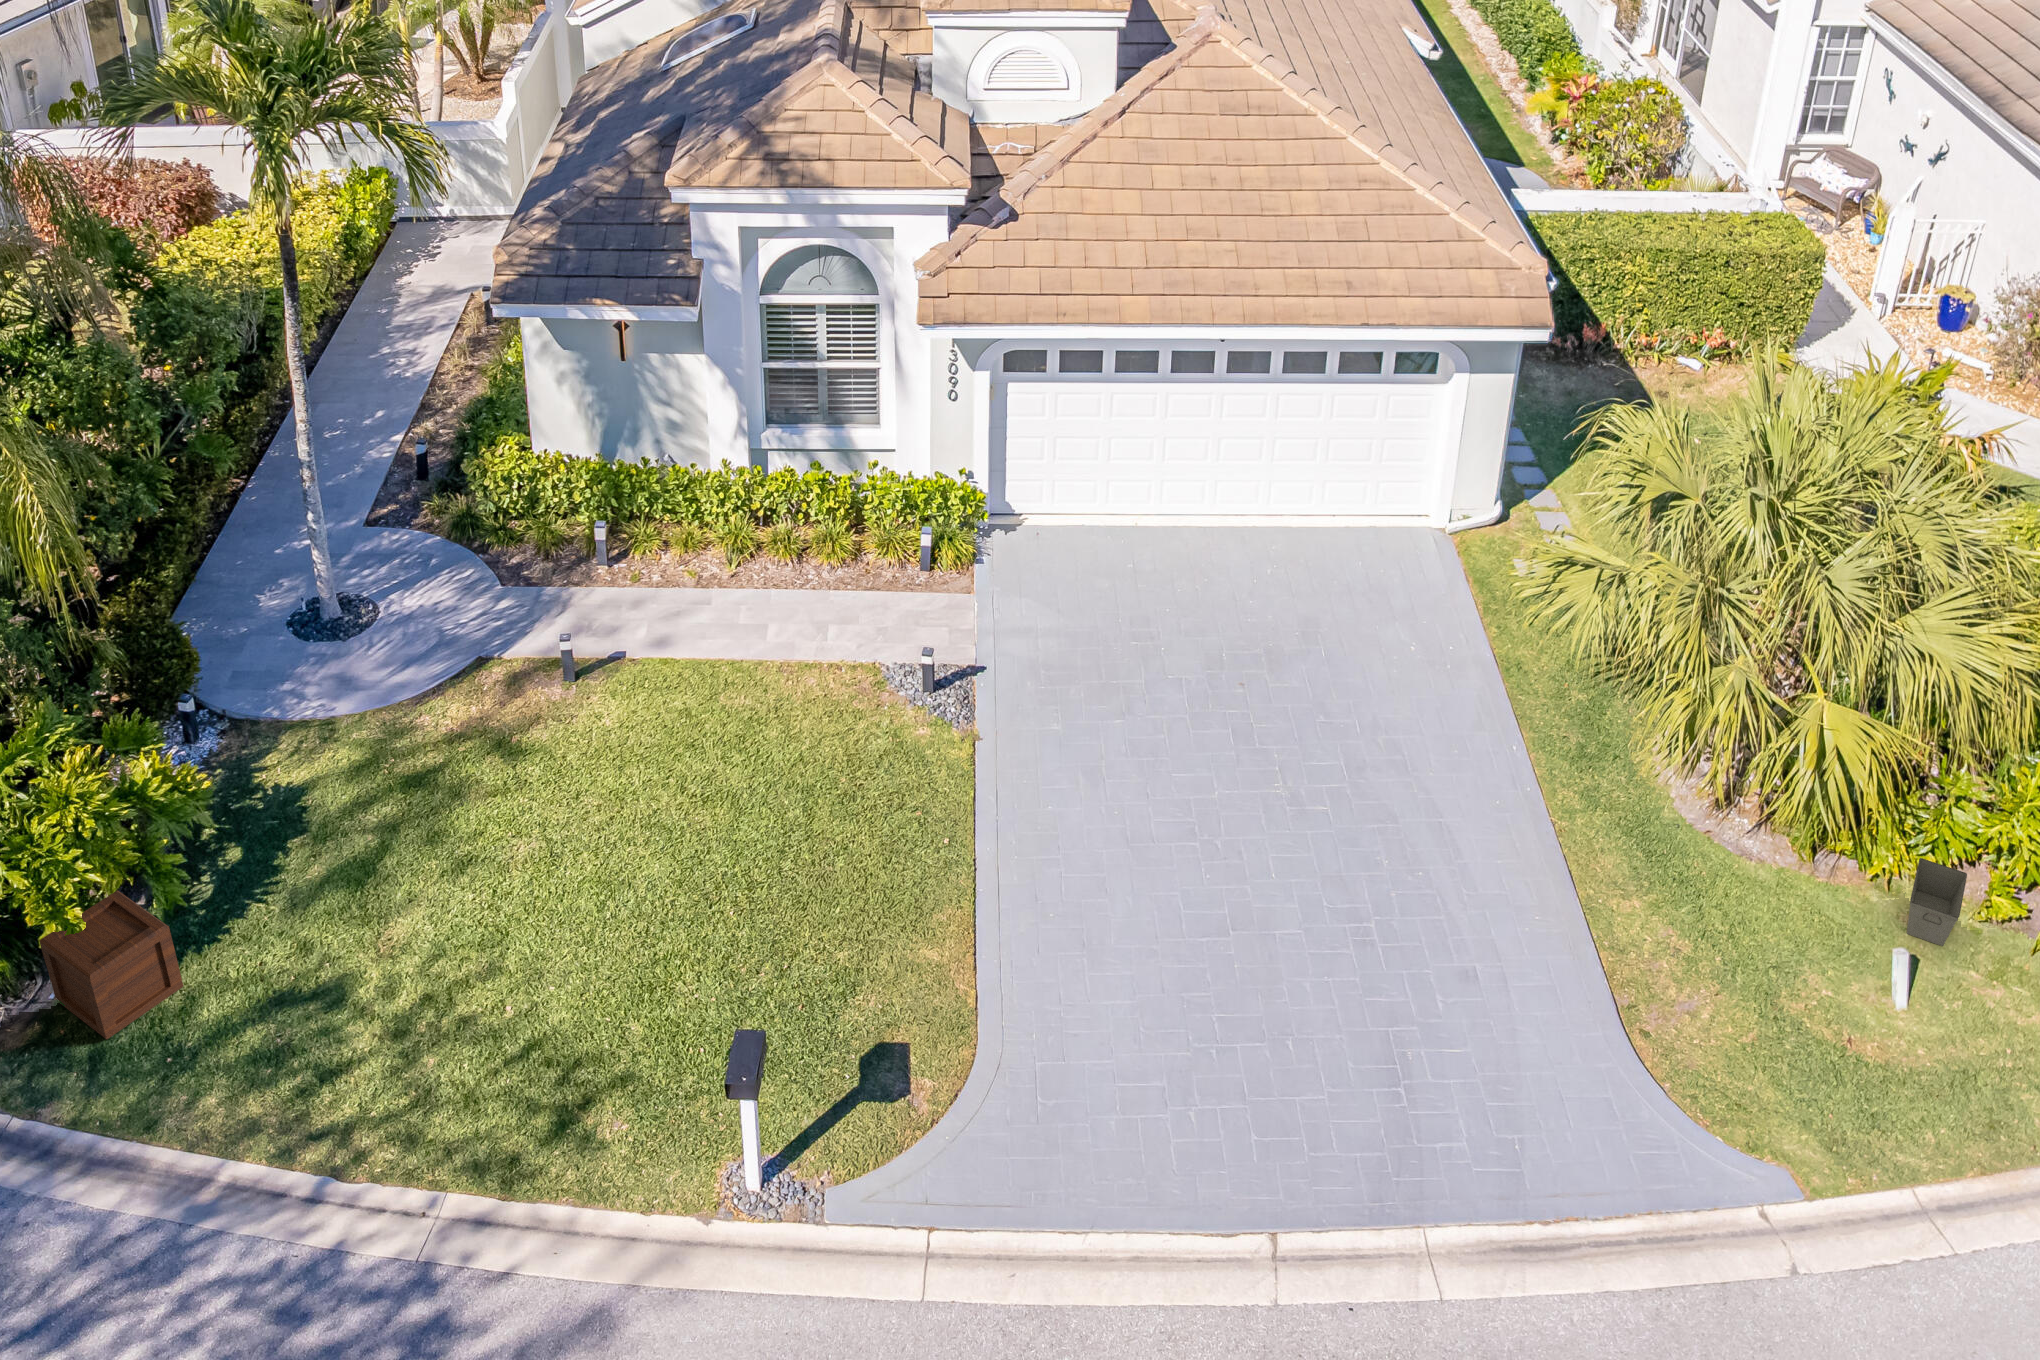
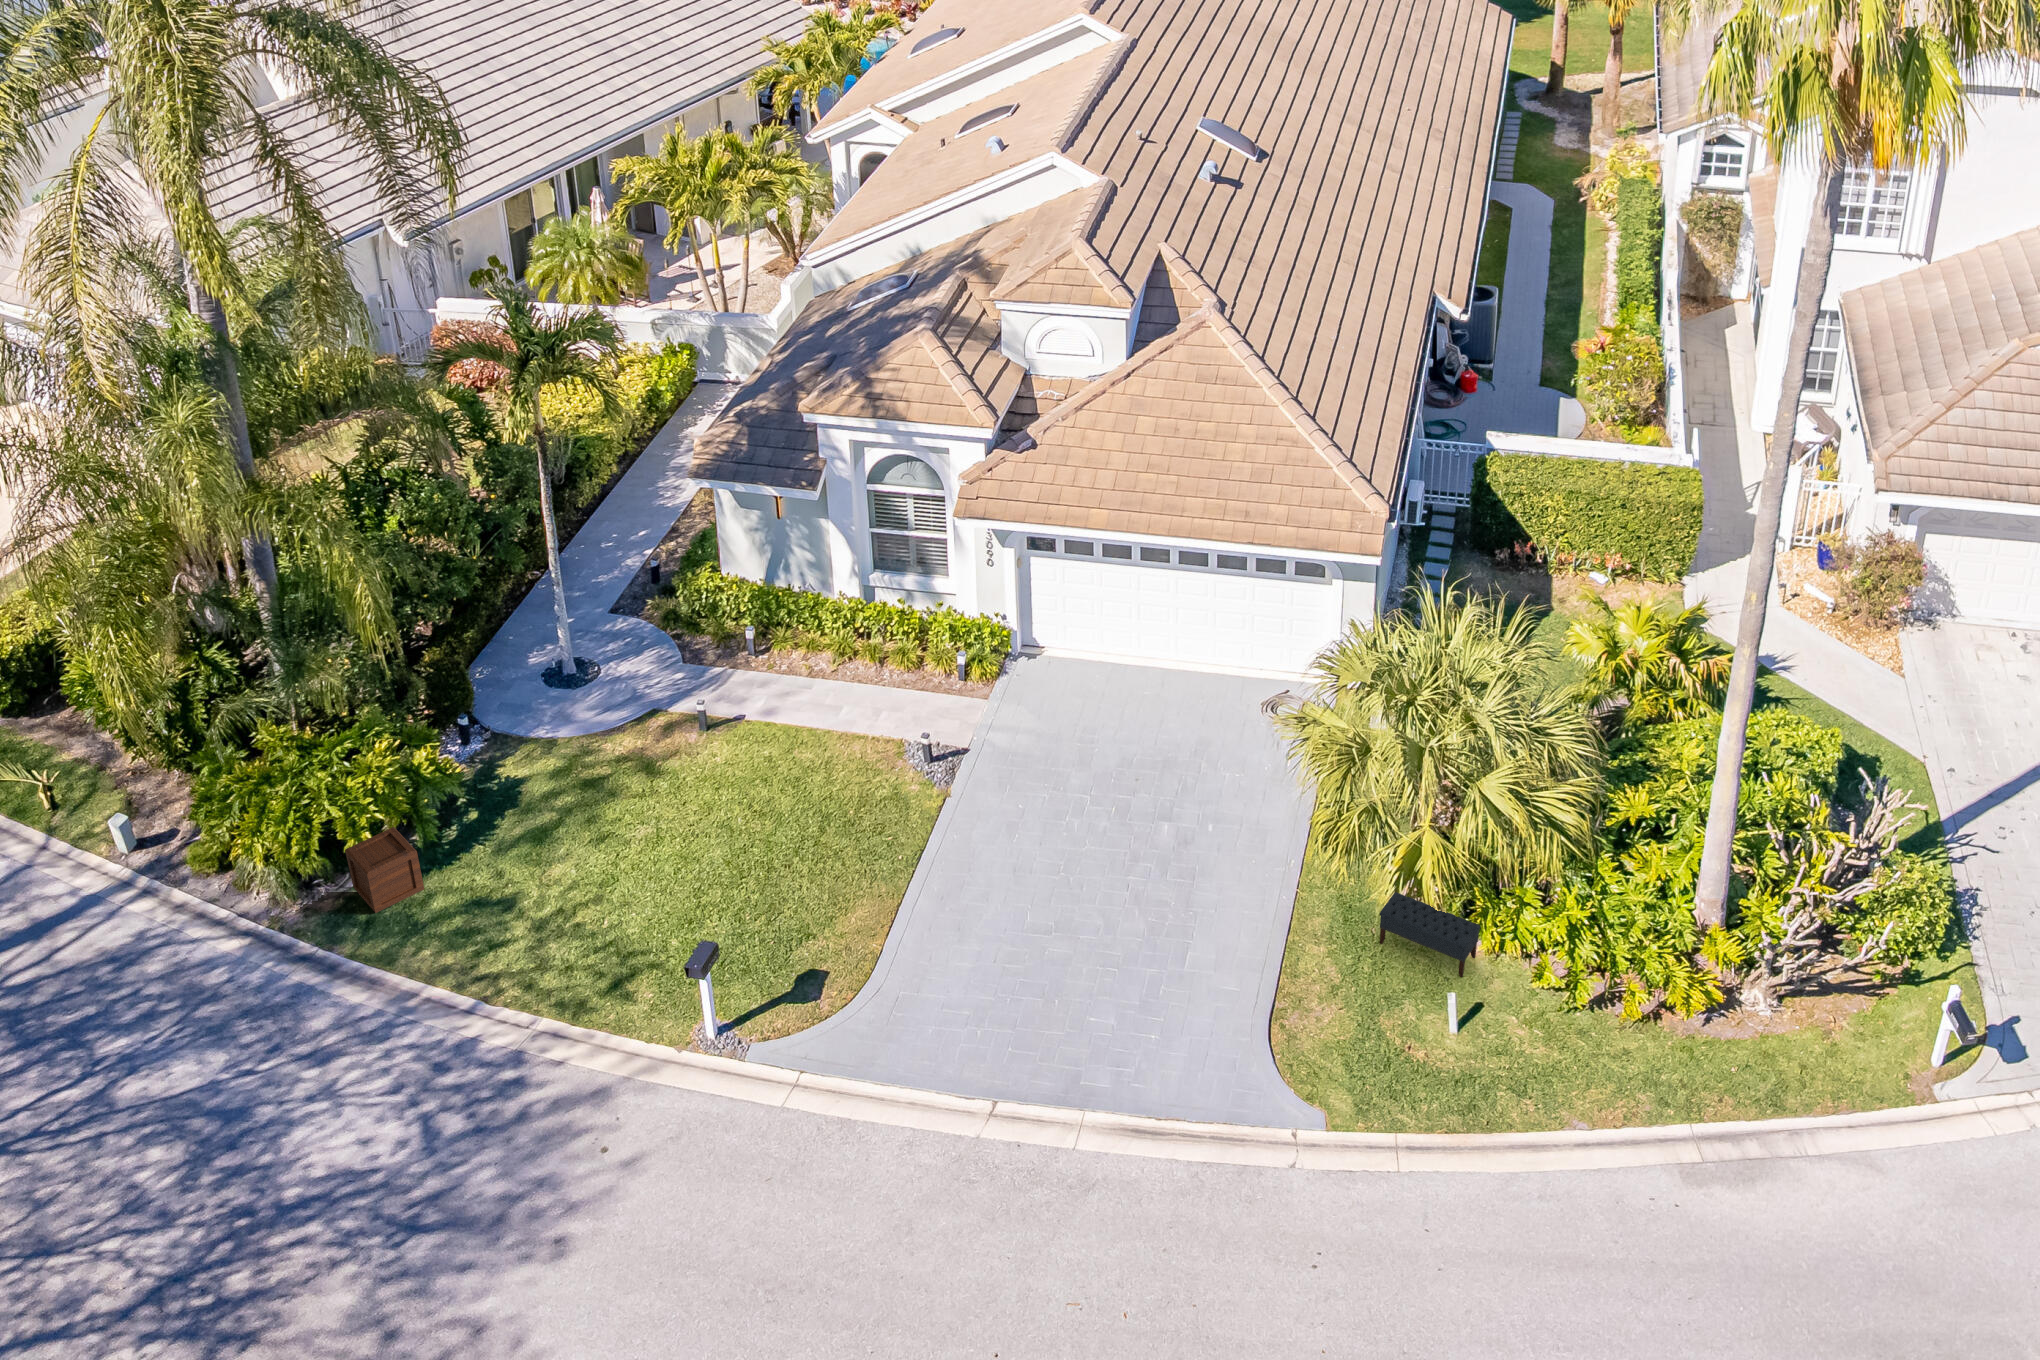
bench: none [1697,794,1854,906] -> present [1380,892,1480,977]
storage bin: present [1907,858,1967,946] -> none [1496,952,1548,1011]

